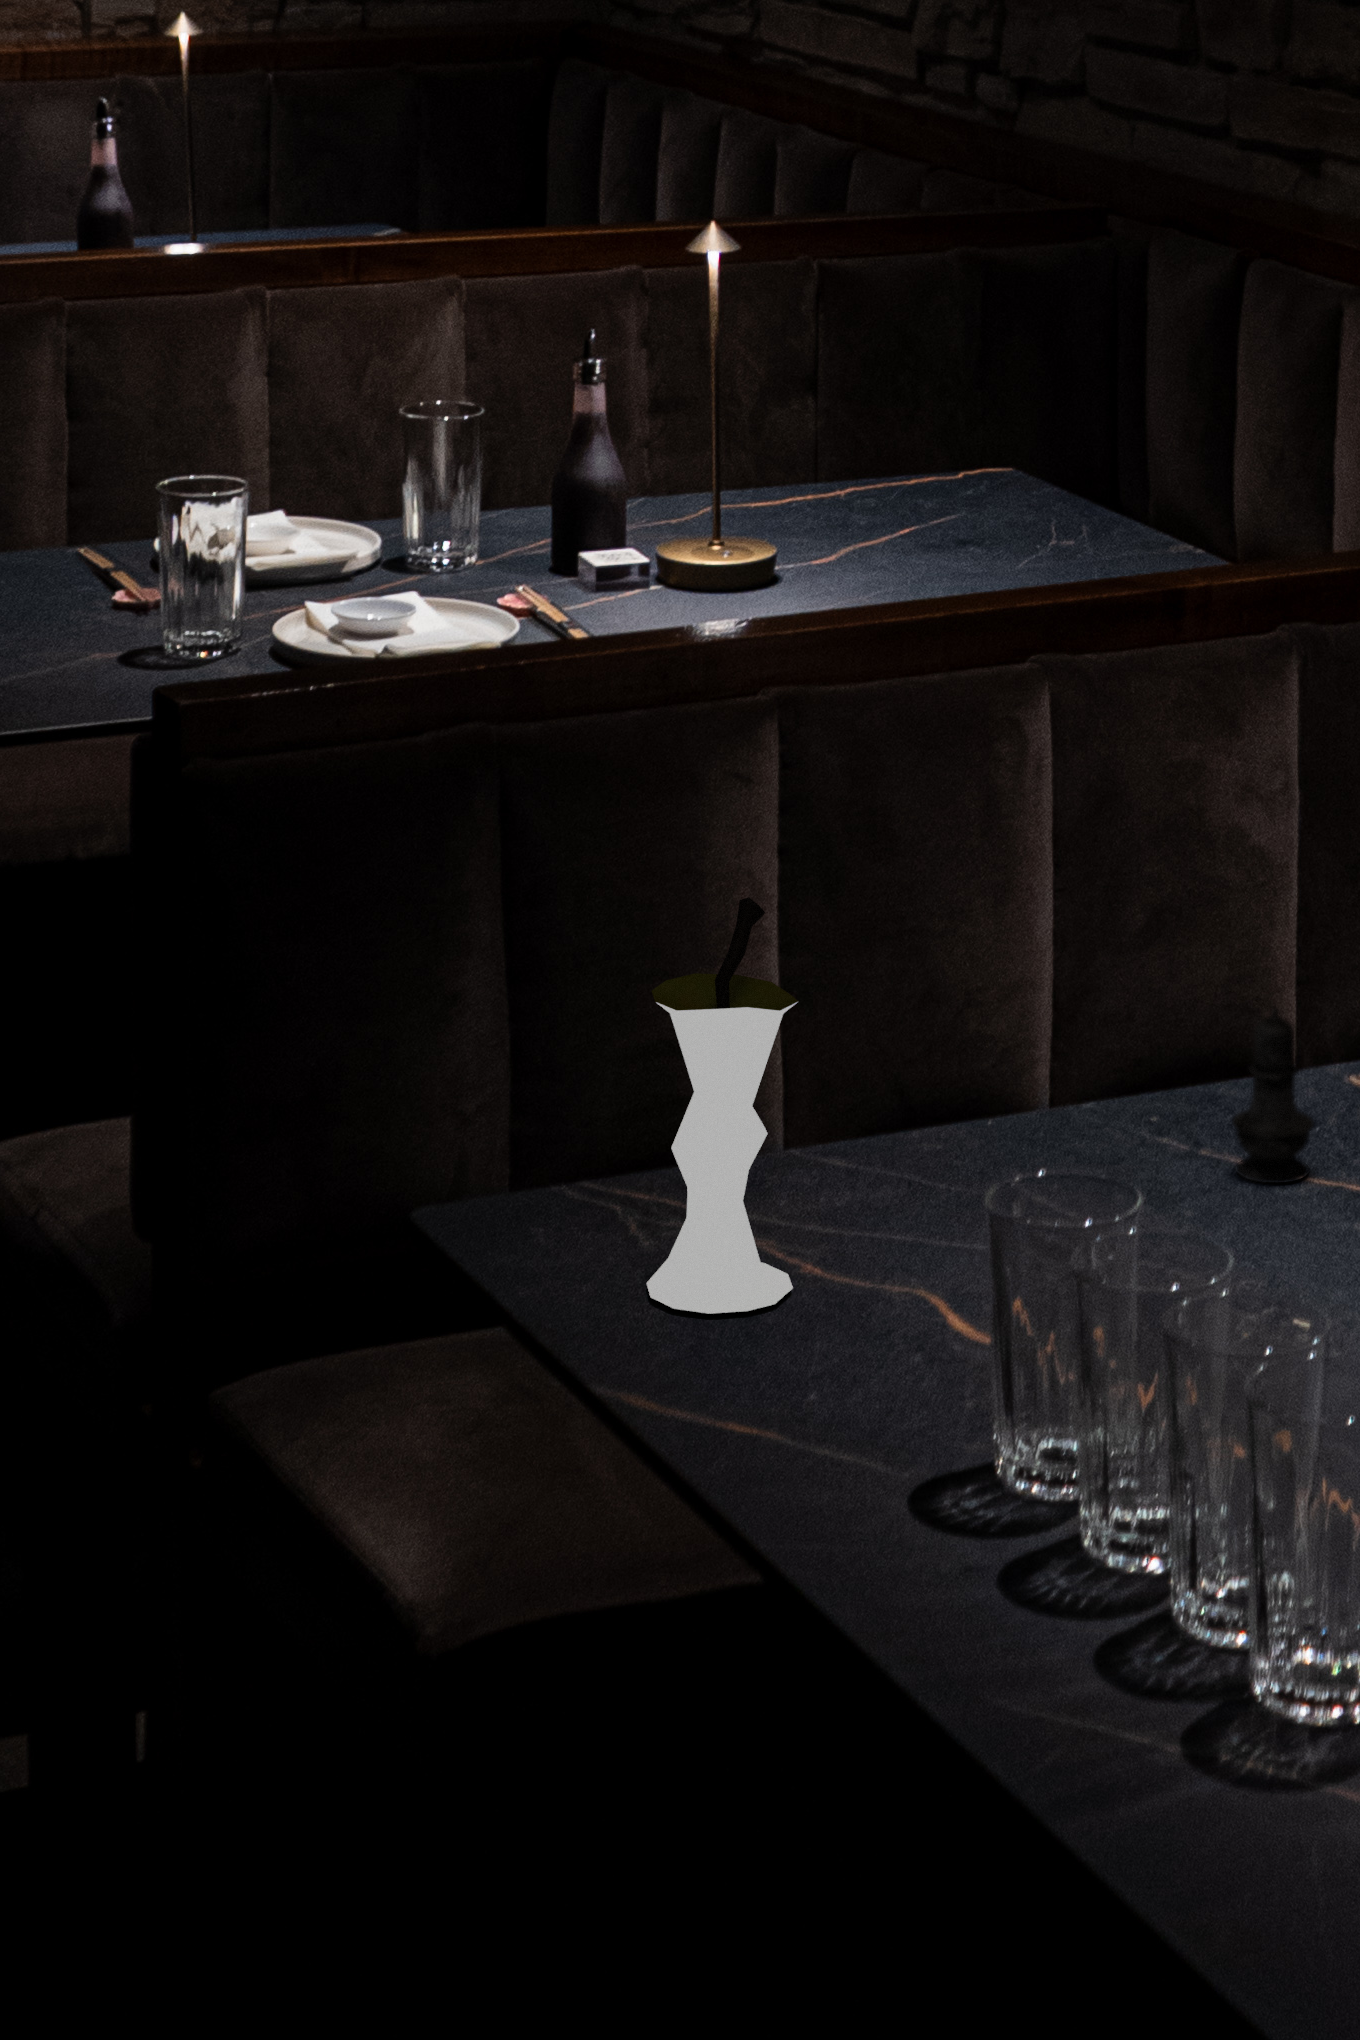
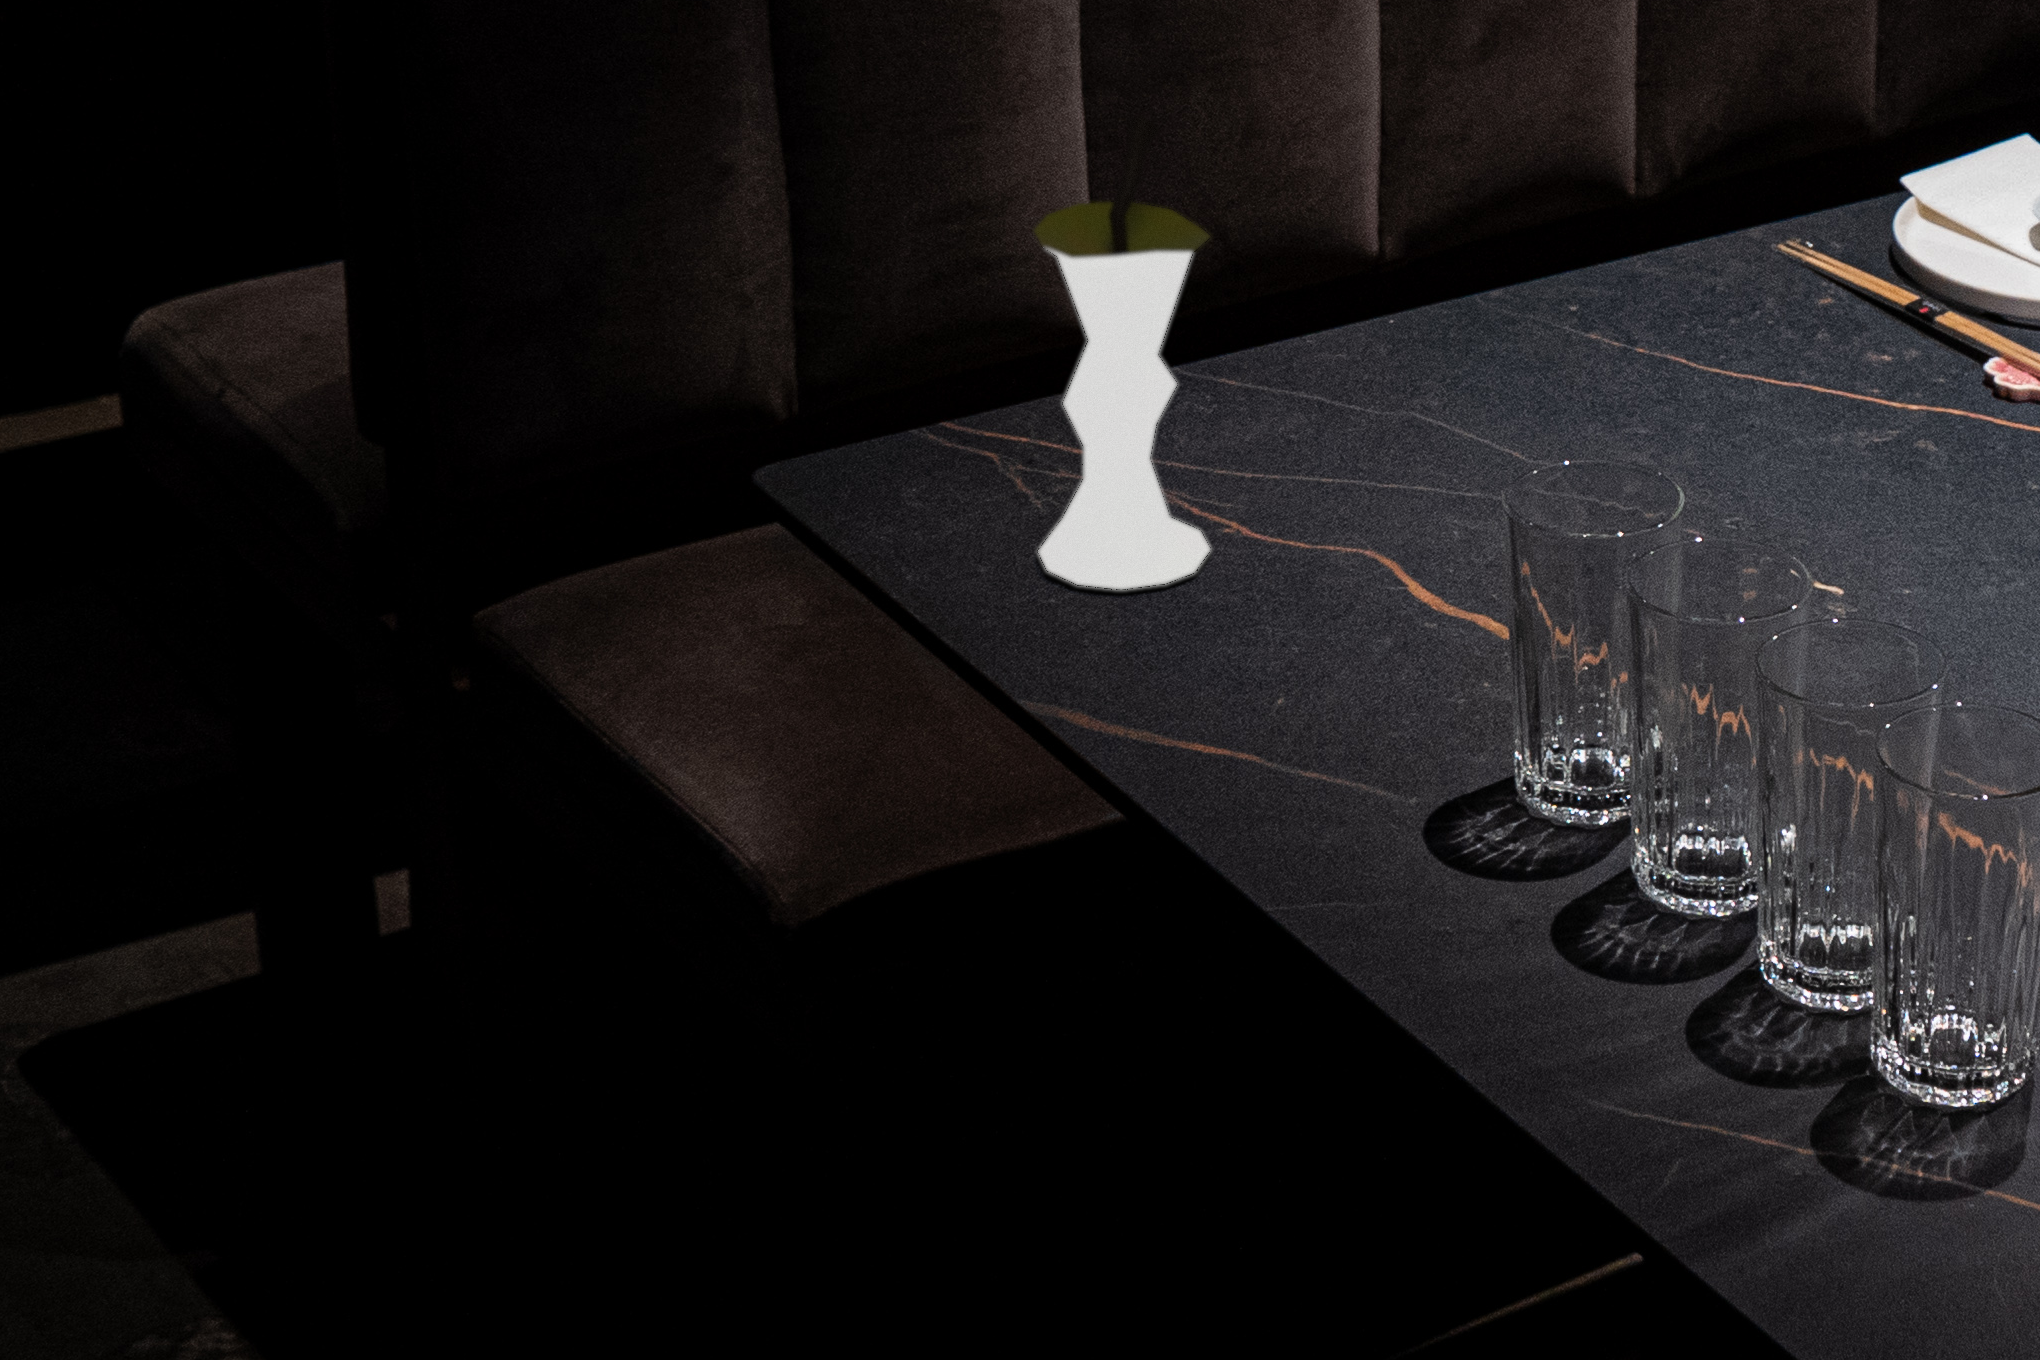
salt shaker: present [1232,1007,1314,1183] -> none [1668,187,1762,380]

